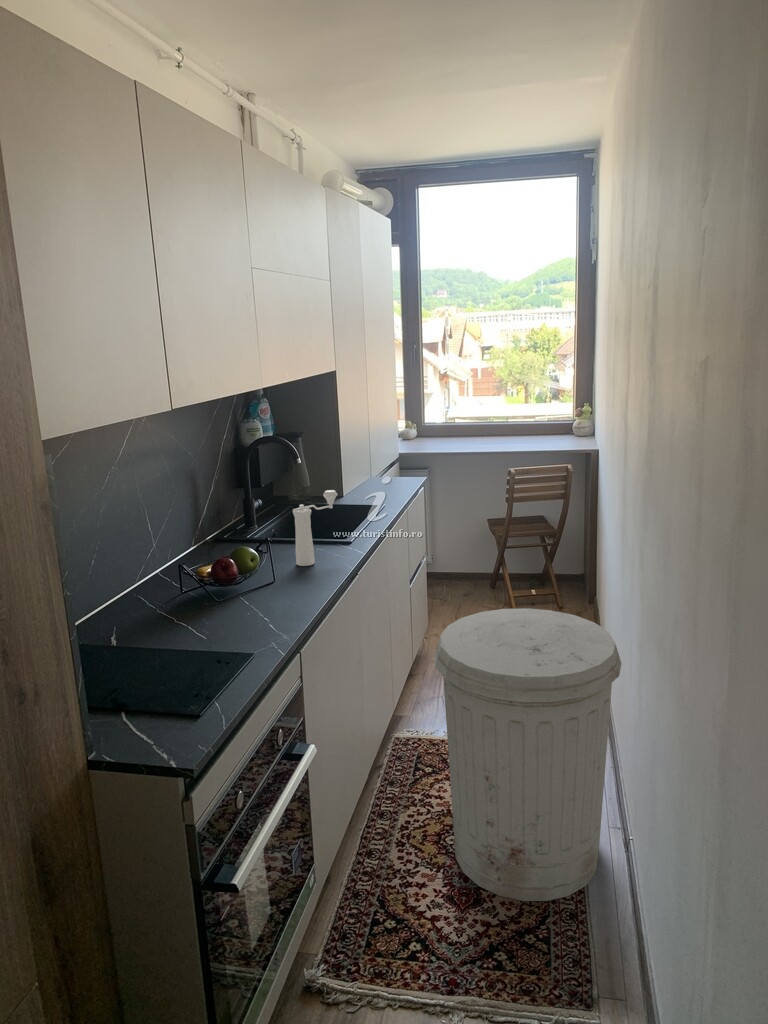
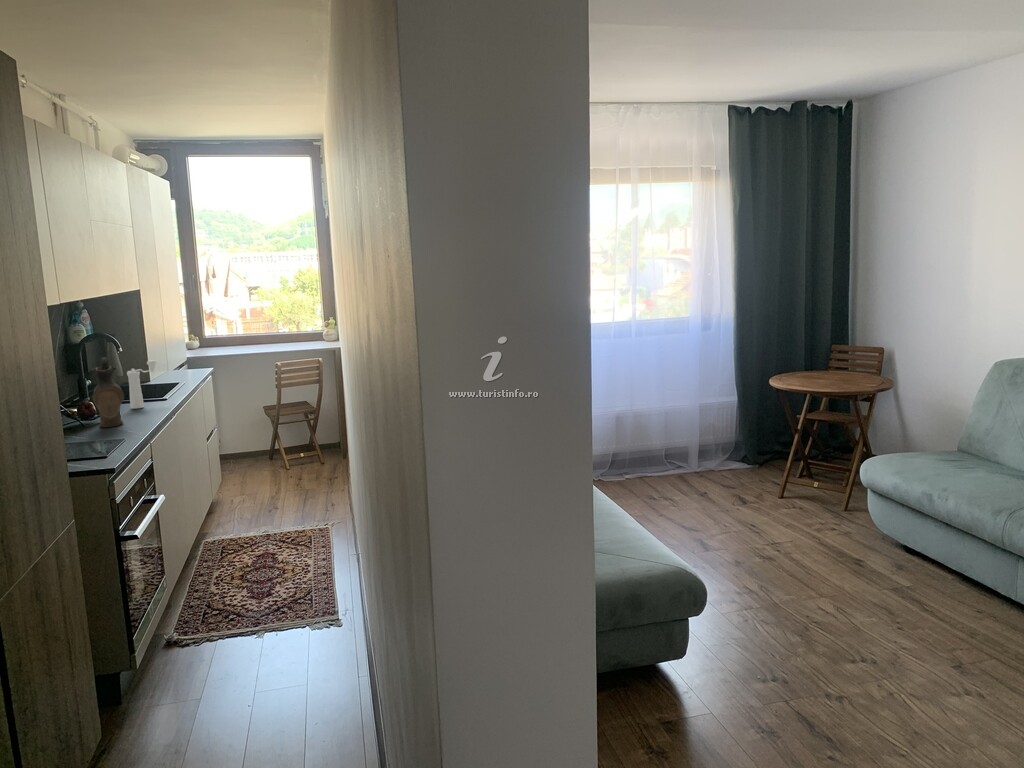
ceramic pitcher: none [225,498,271,615] -> present [92,357,124,427]
trash can: present [435,608,621,901] -> none [231,425,343,590]

